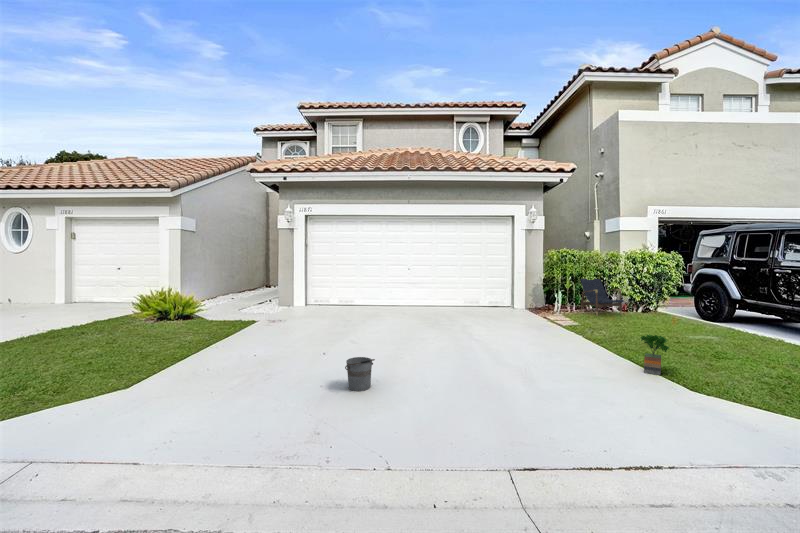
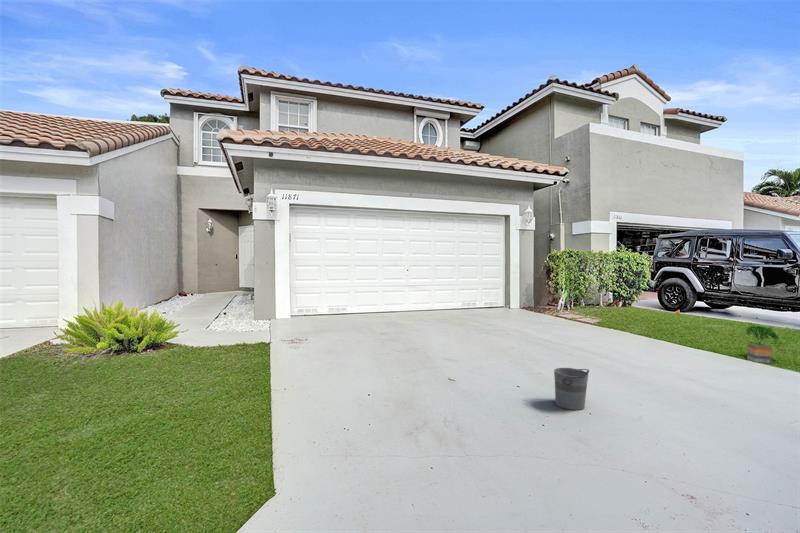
lounge chair: present [581,279,624,316] -> none [578,278,620,314]

